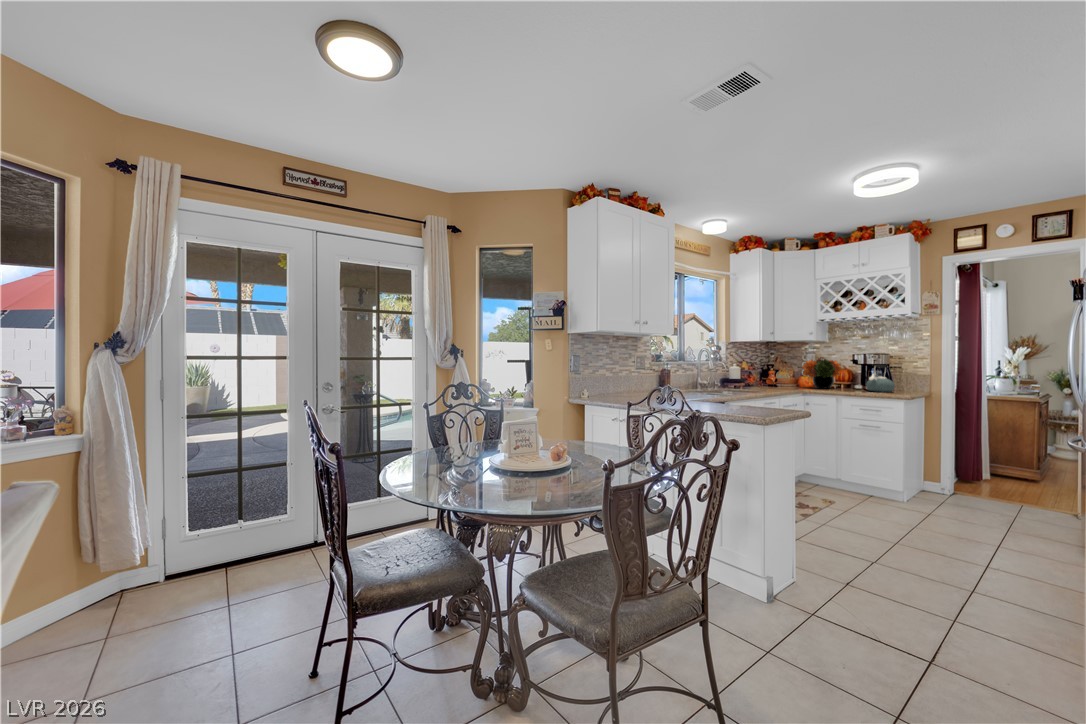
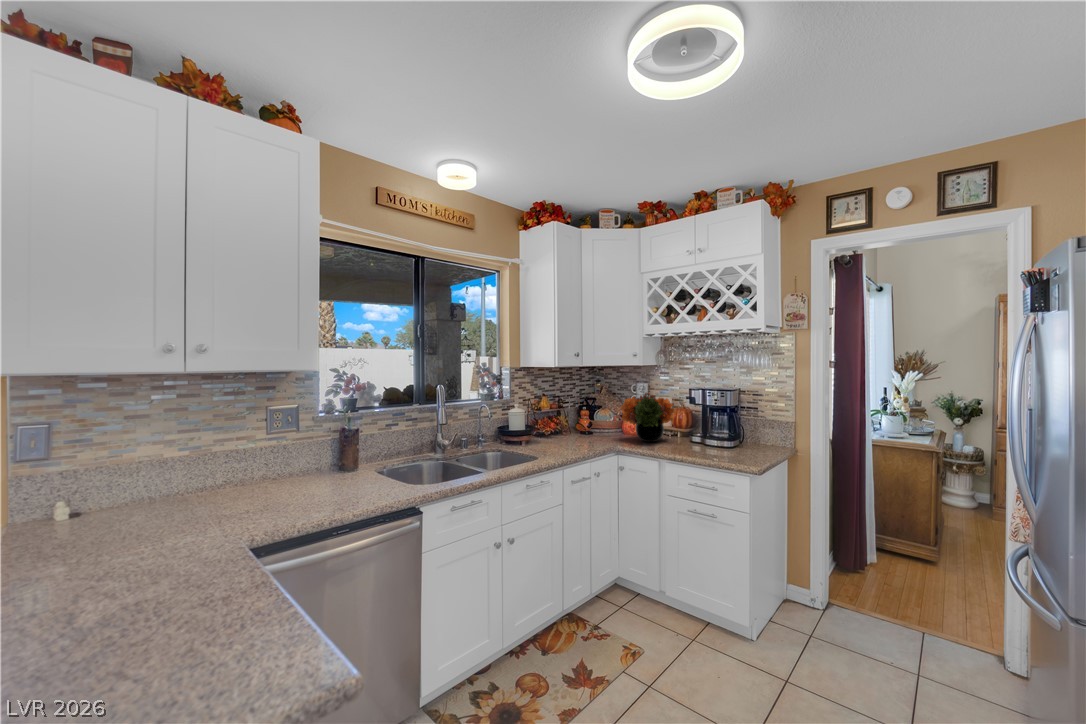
kettle: present [866,365,895,392] -> none [702,410,742,455]

